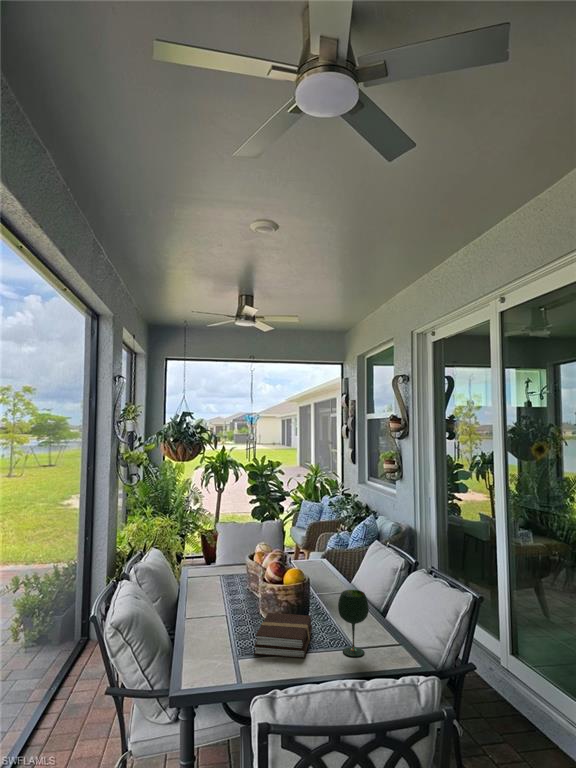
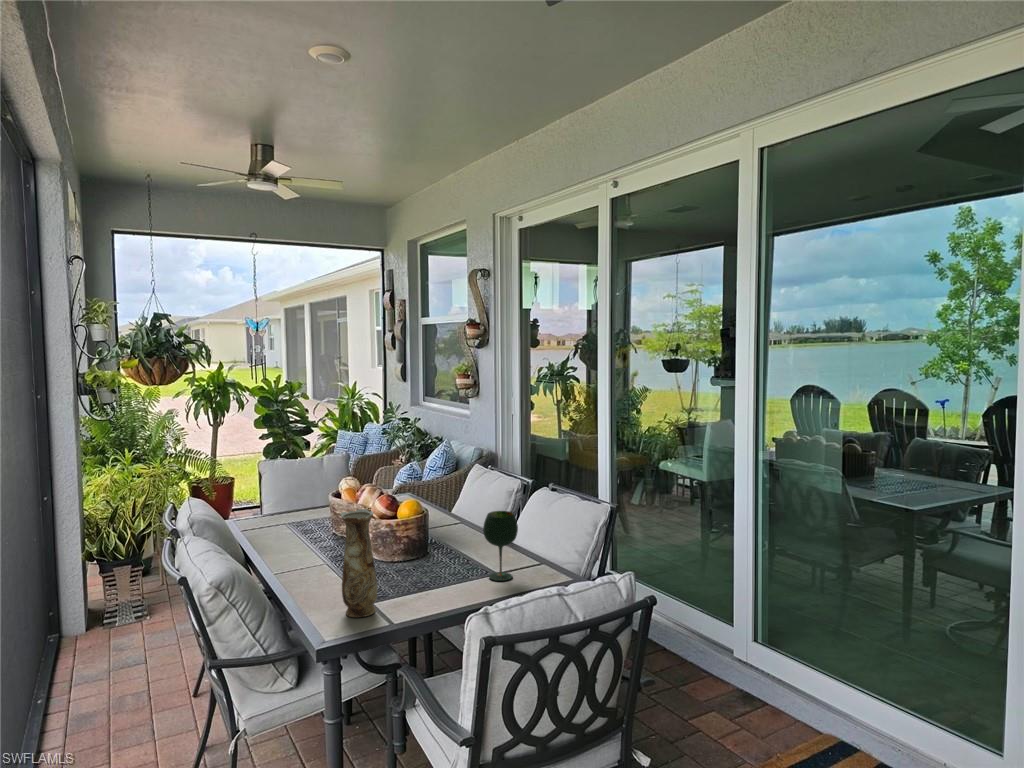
vase: none [208,577,236,672] -> present [340,509,378,617]
book: present [254,613,312,658] -> none [387,548,453,596]

